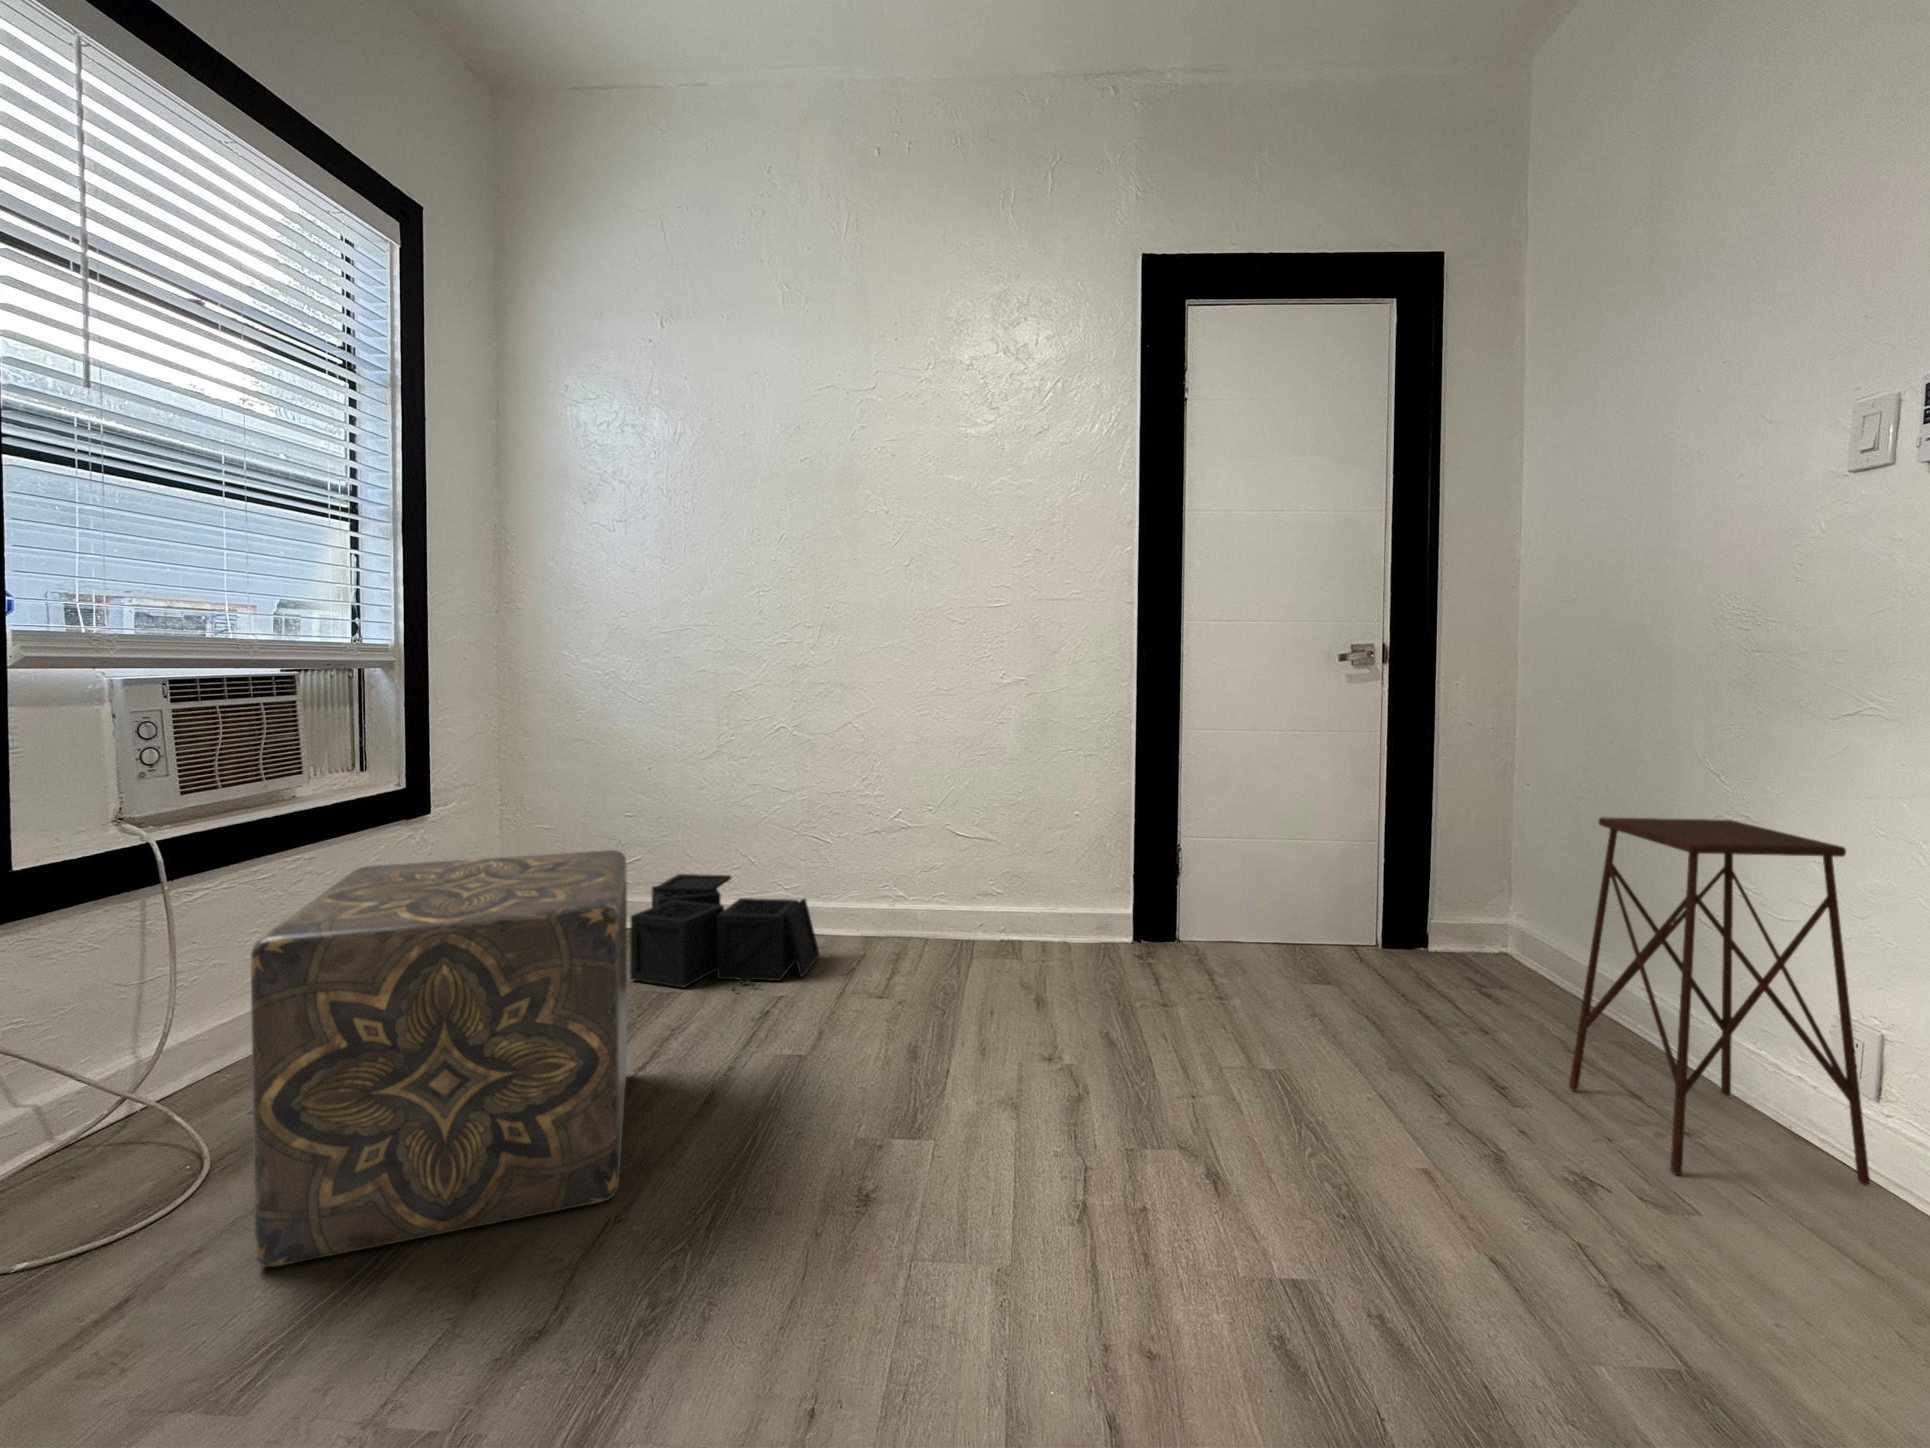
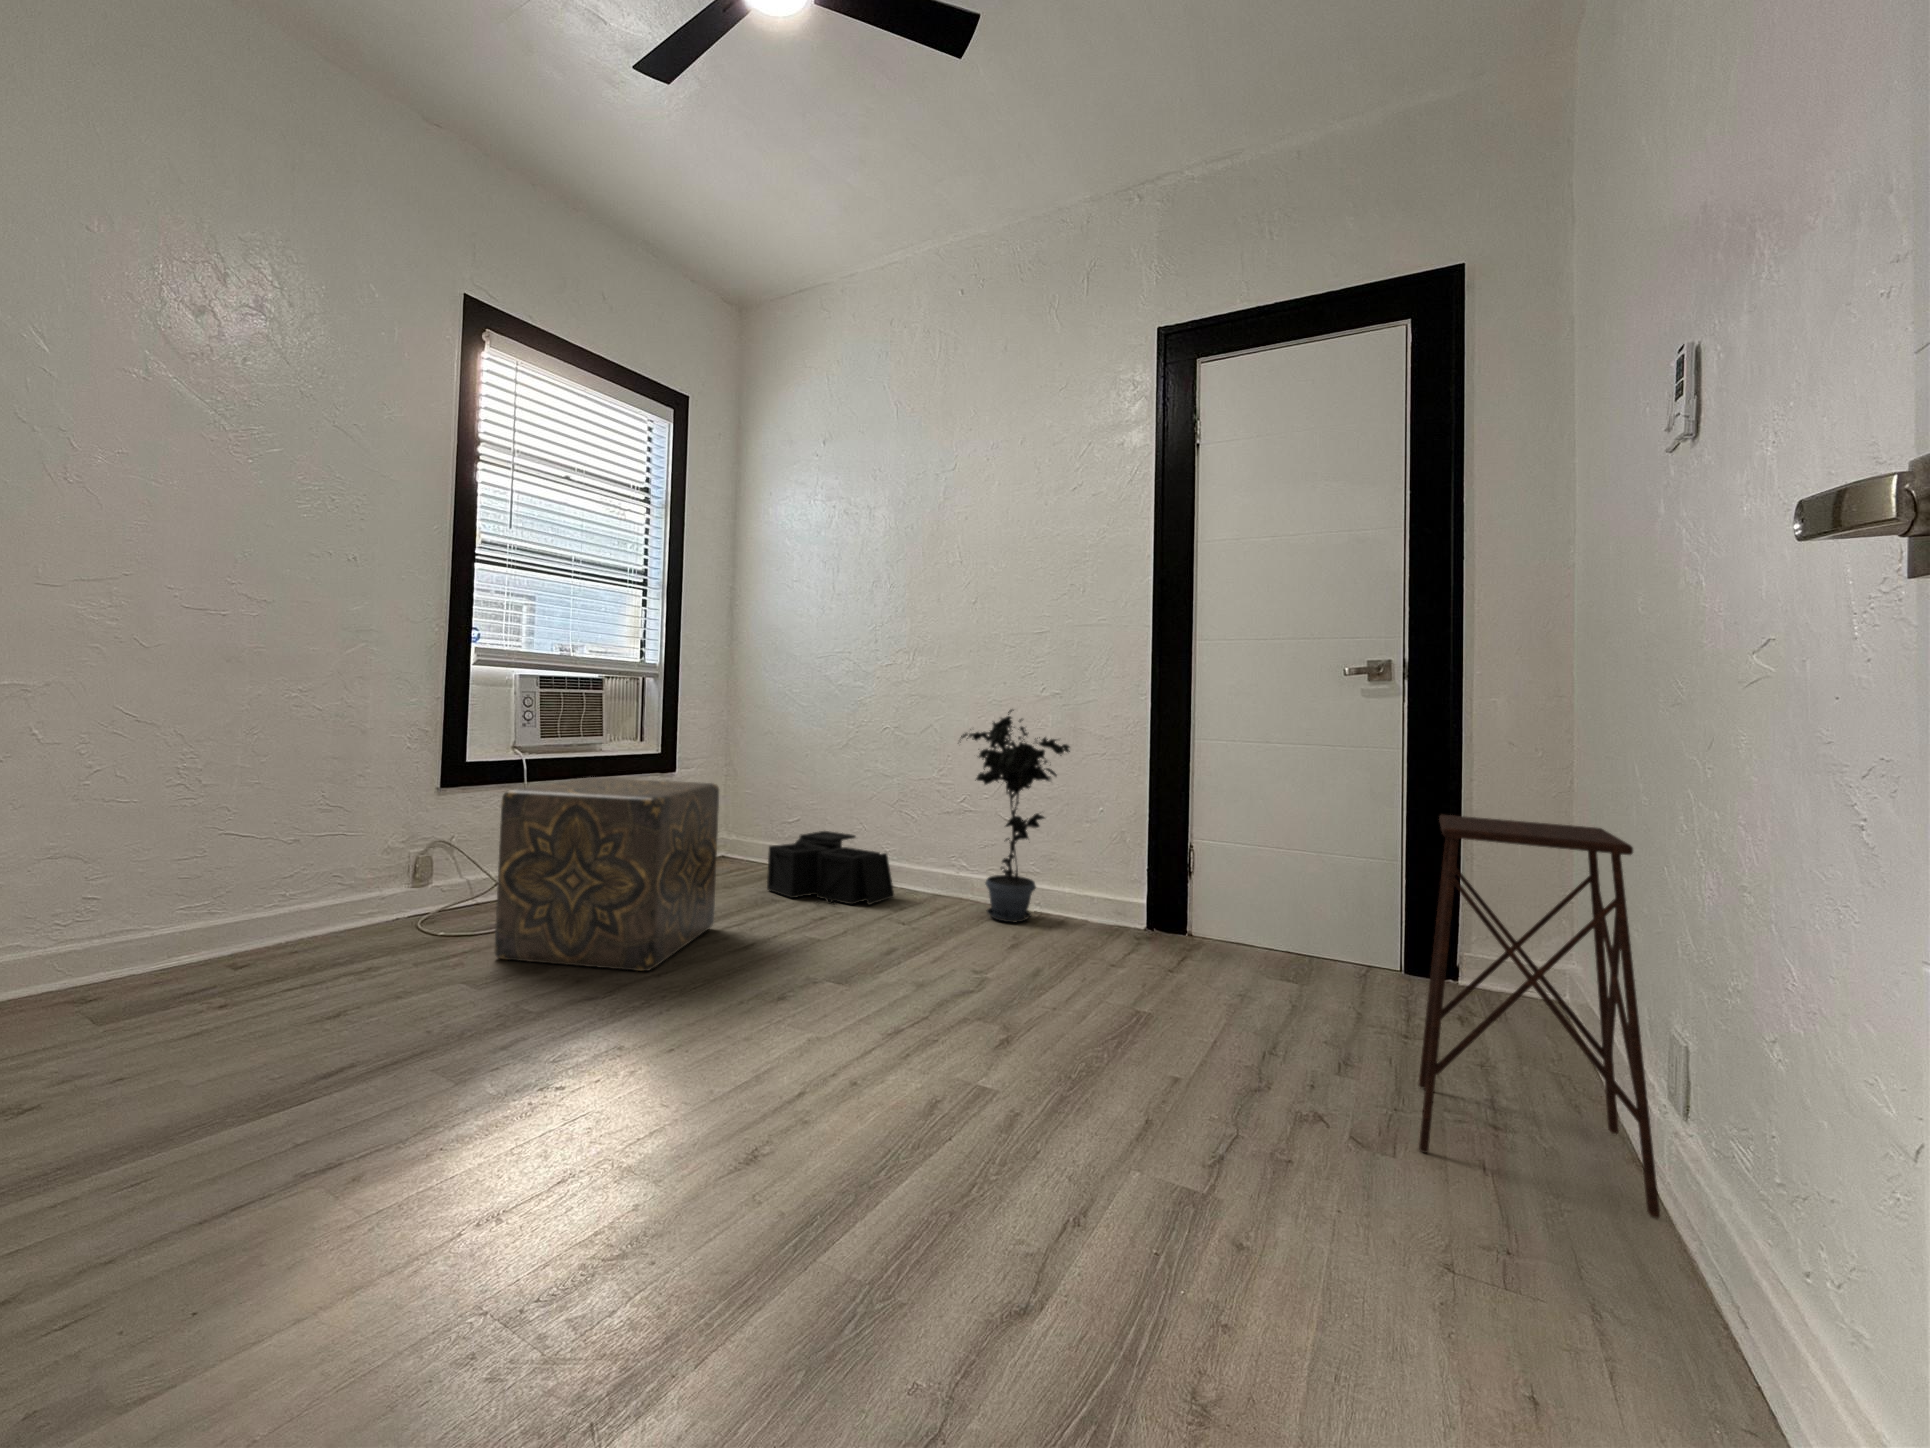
potted plant: none [903,701,1074,966] -> present [960,710,1070,922]

